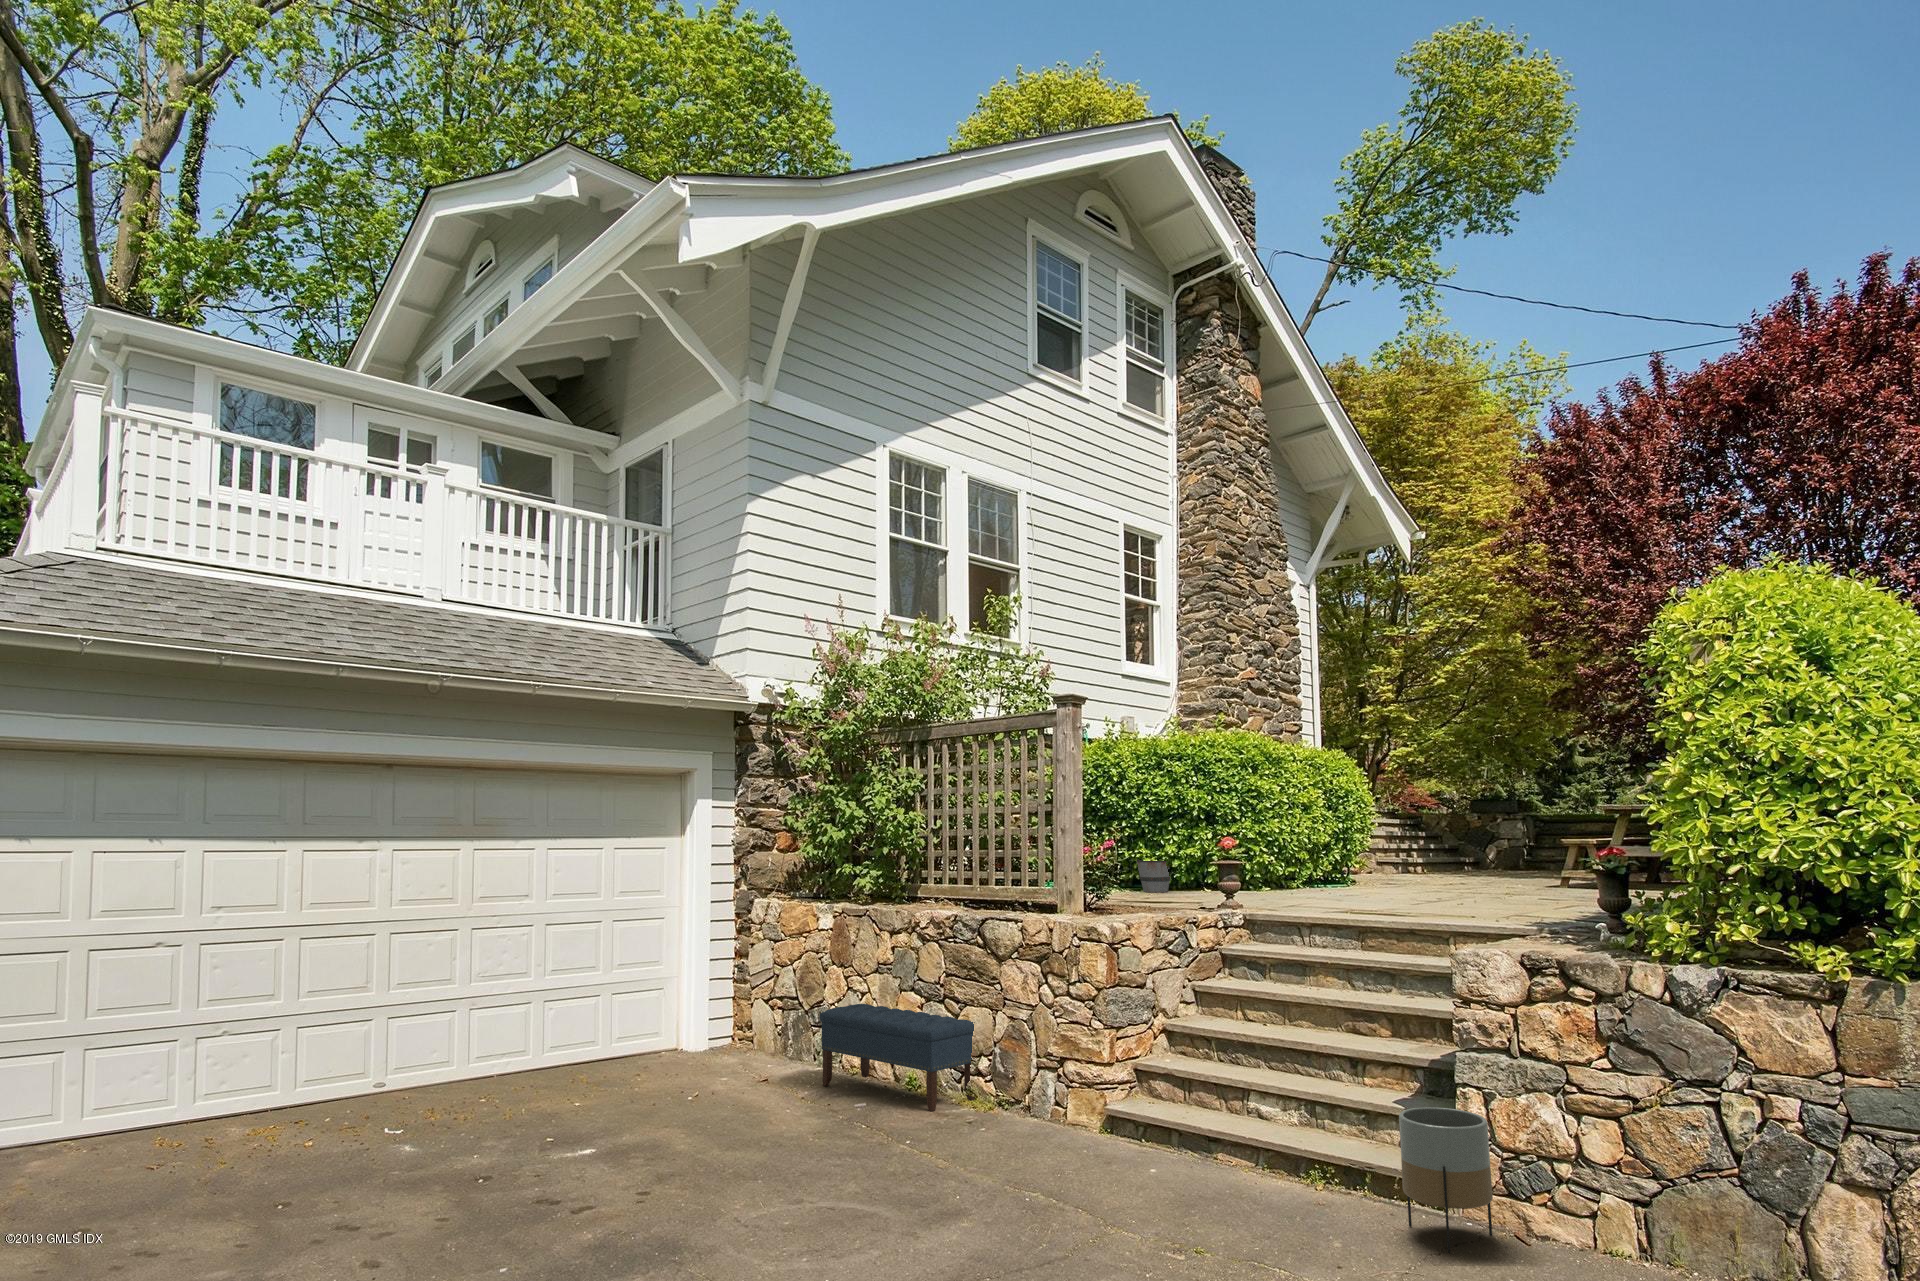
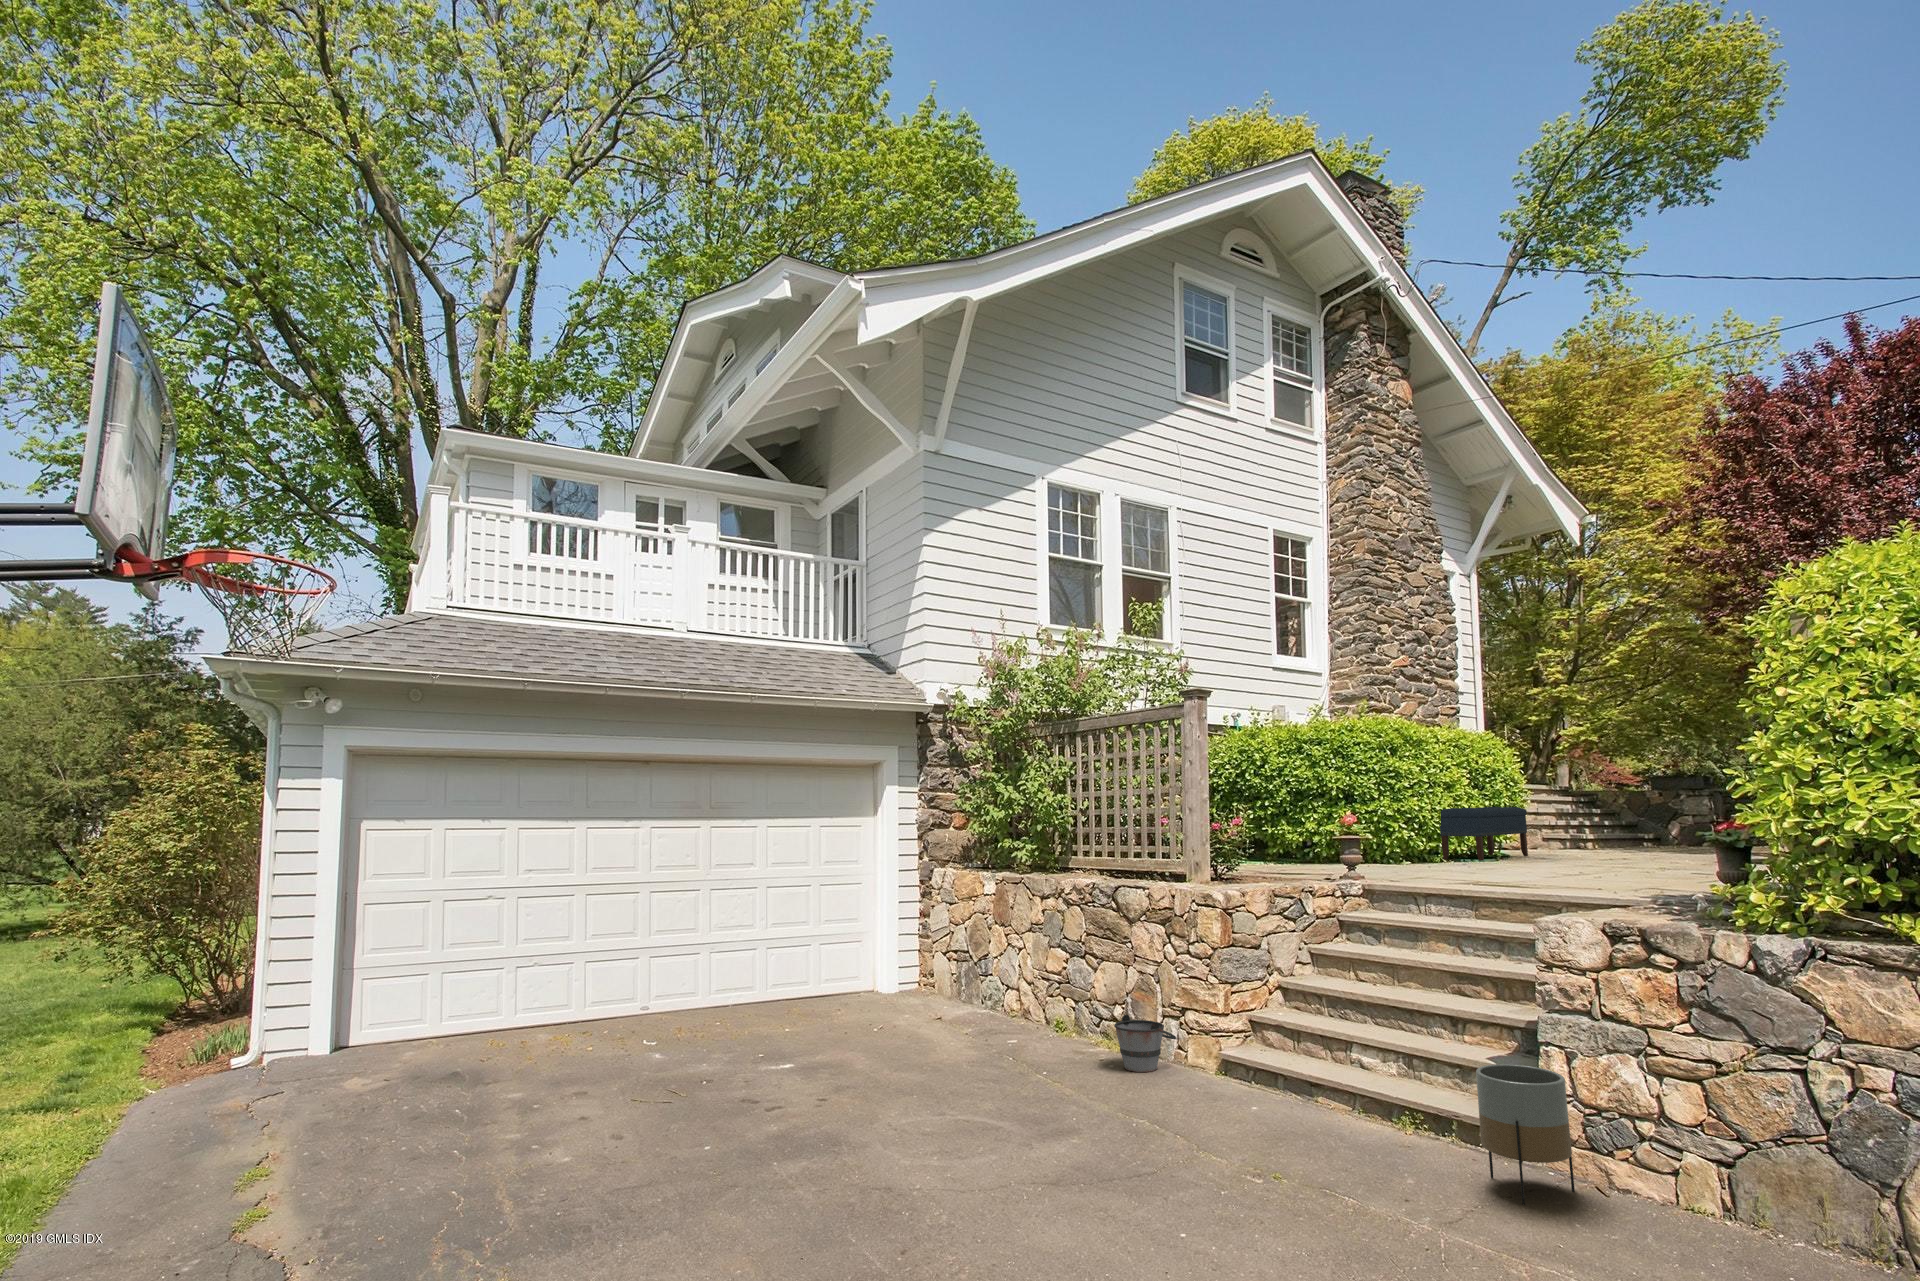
bucket: present [1136,859,1171,893] -> present [1114,1015,1176,1072]
bench: present [820,1004,975,1111] -> present [1440,807,1528,861]

